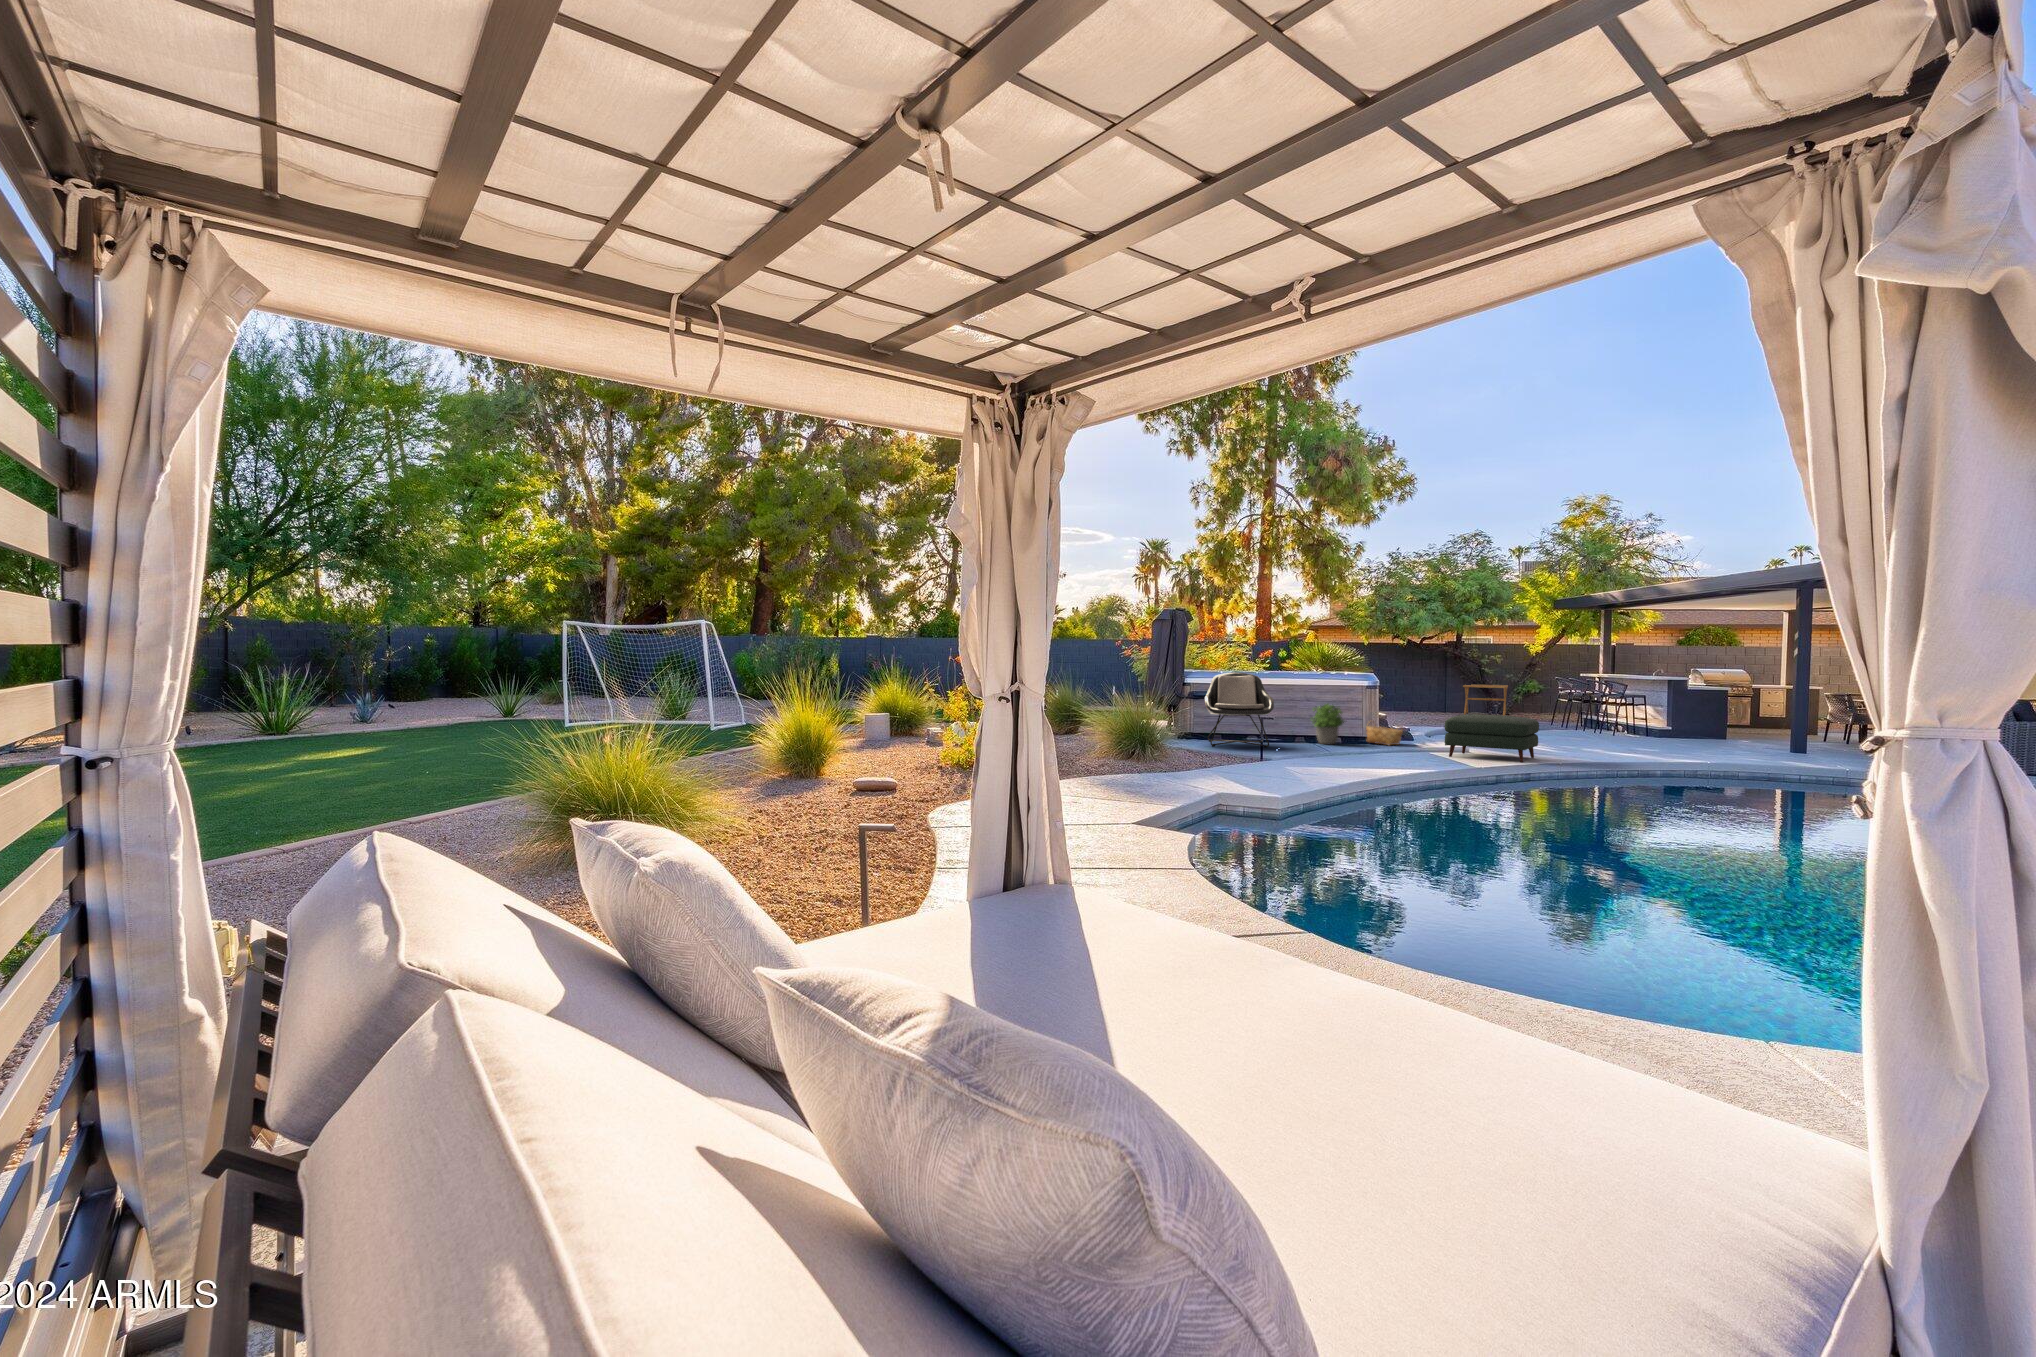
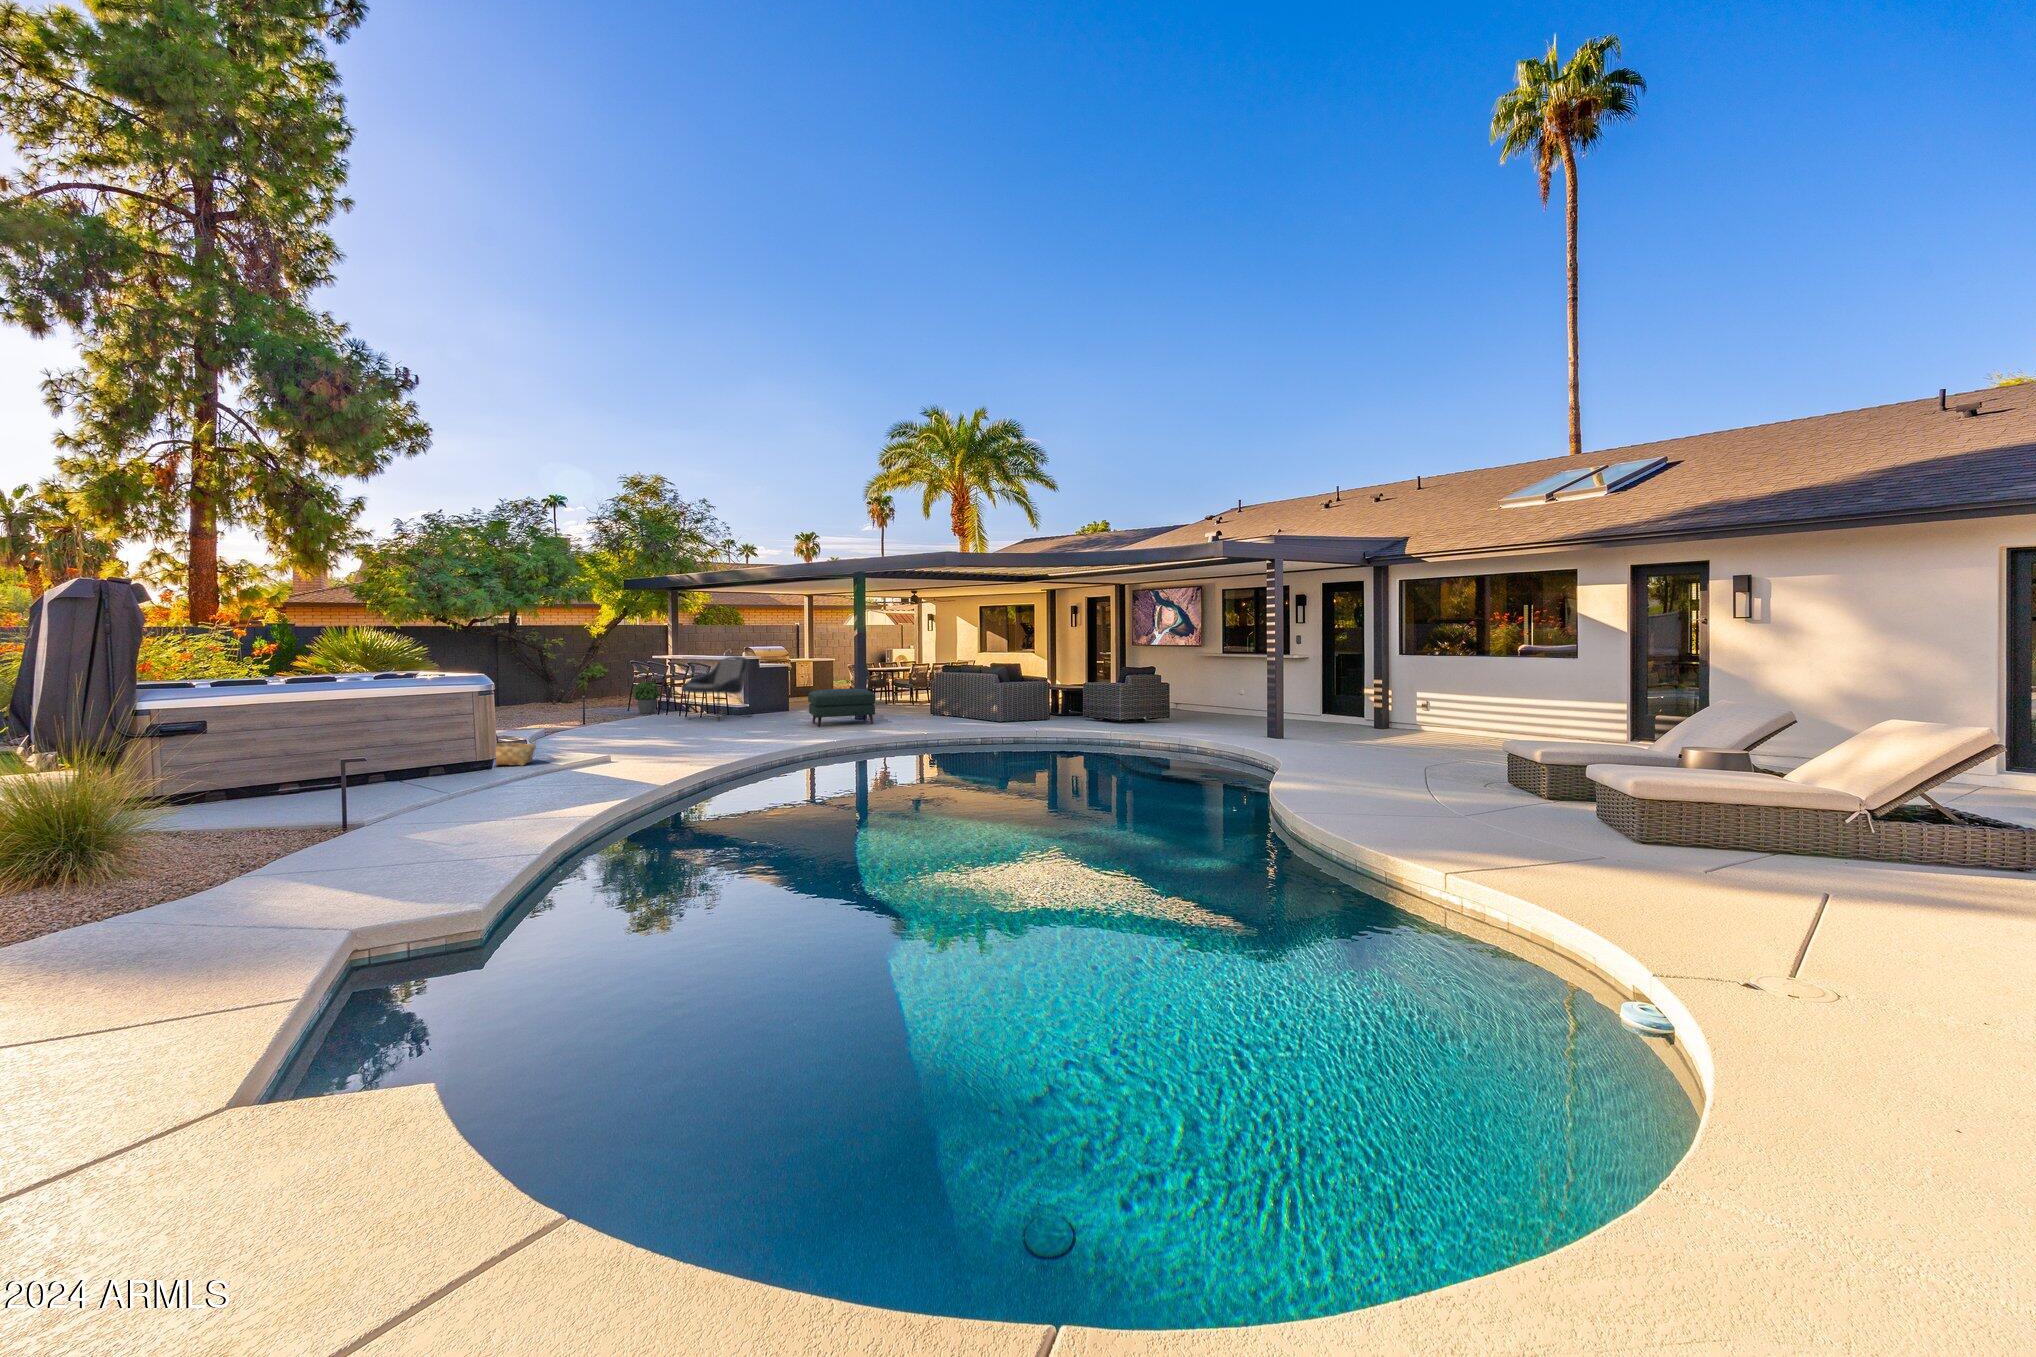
lounge chair: present [1205,672,1274,747] -> present [682,656,748,719]
side table: present [1463,685,1508,716] -> none [514,670,565,707]
potted plant: present [1312,704,1344,744] -> present [632,681,660,714]
ottoman: present [1444,714,1539,762] -> present [808,689,876,727]

